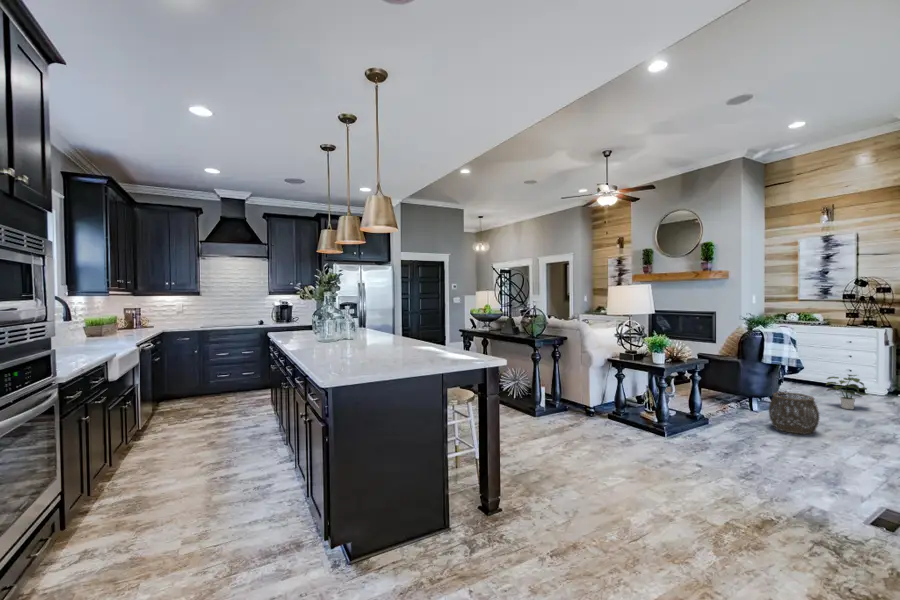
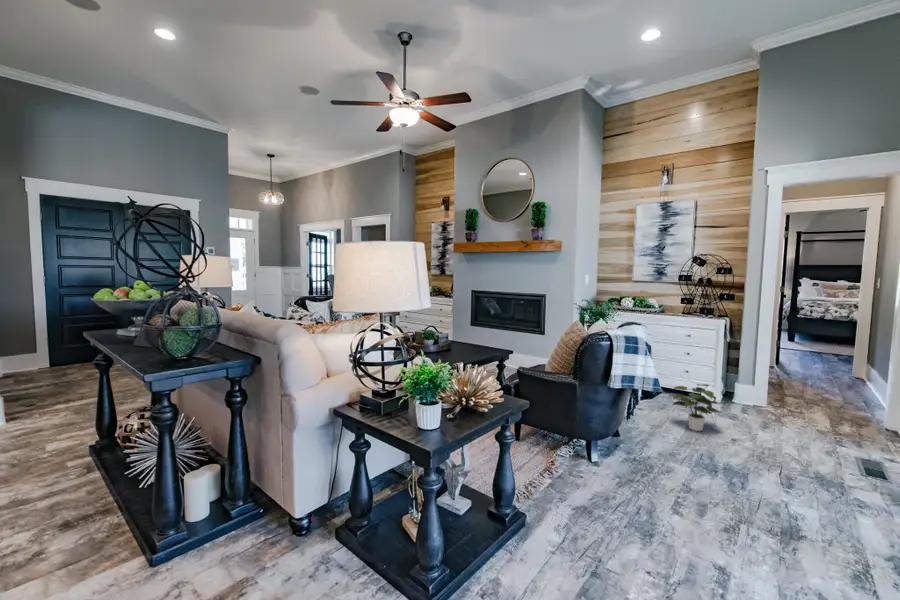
woven basket: present [769,392,819,434] -> none [622,441,696,522]

